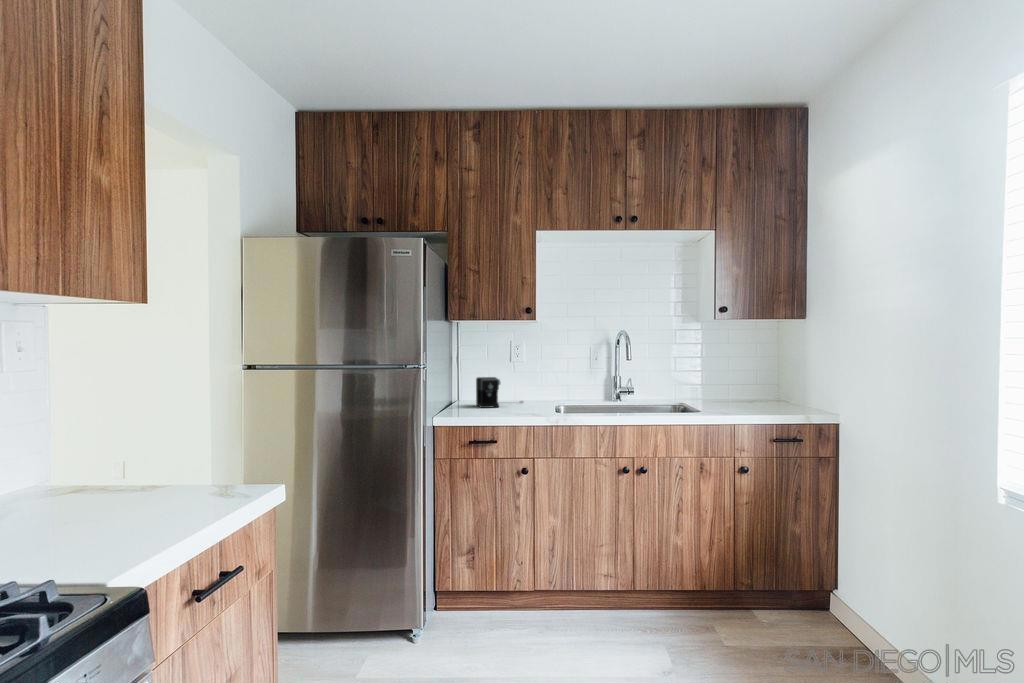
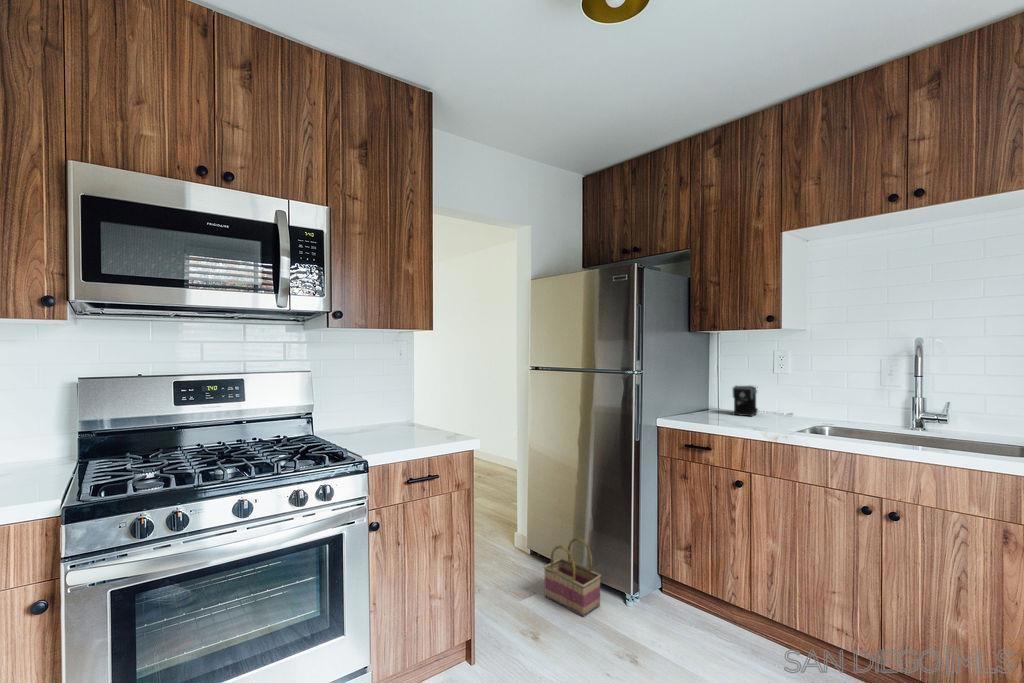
basket: none [320,578,393,668] -> present [544,538,601,617]

